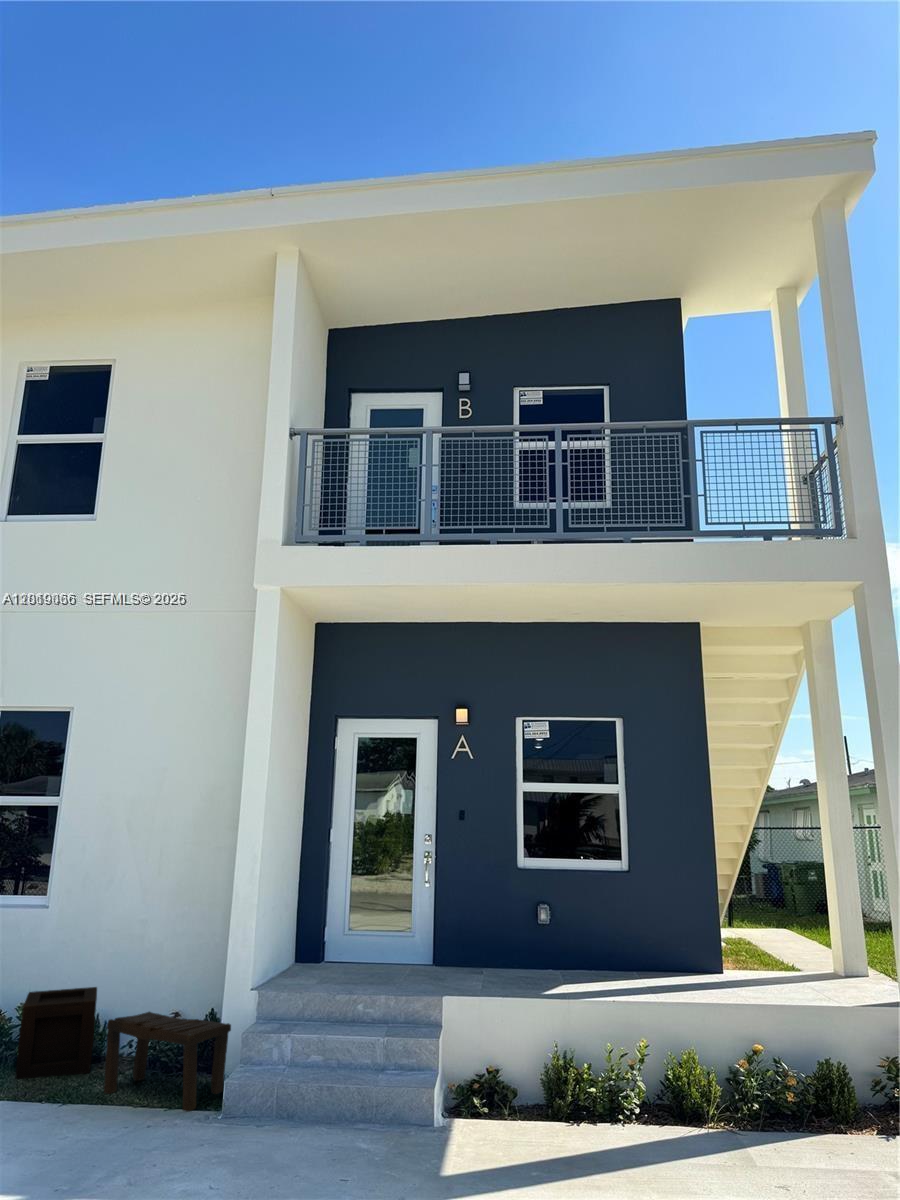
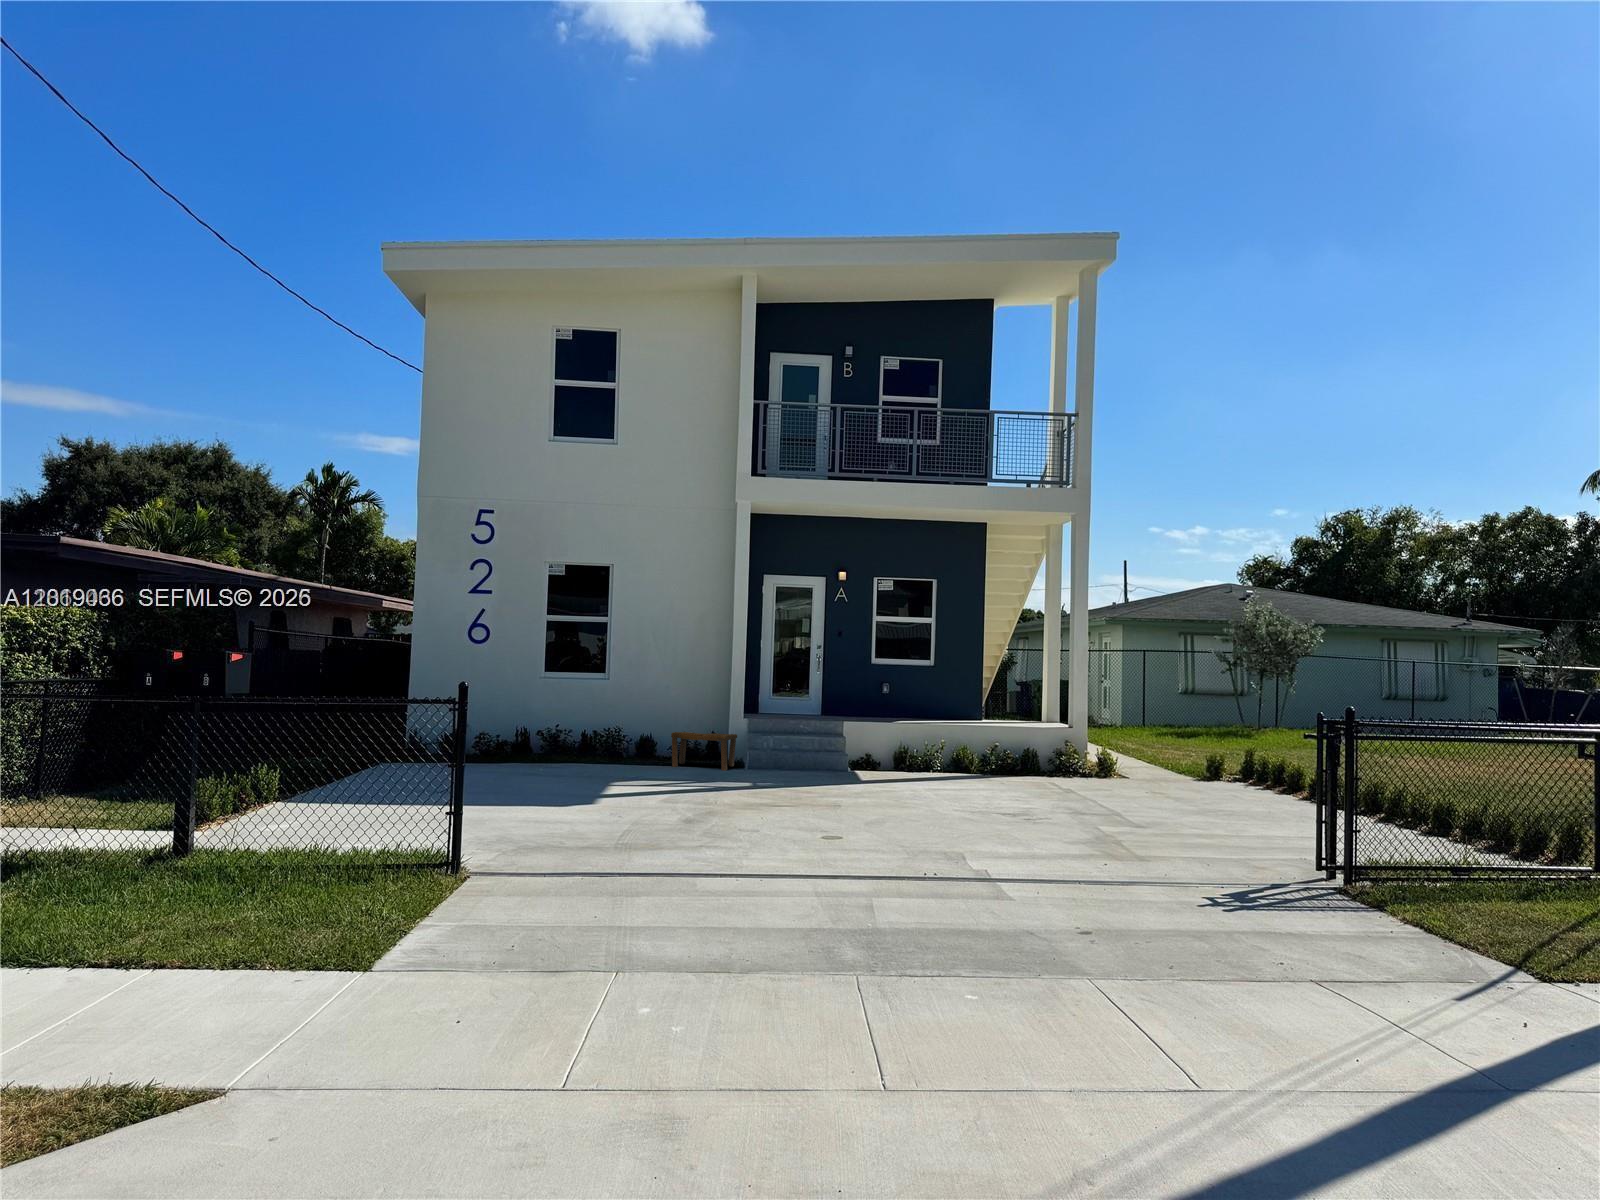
wooden crate: present [16,987,97,1079] -> none [605,723,652,764]

